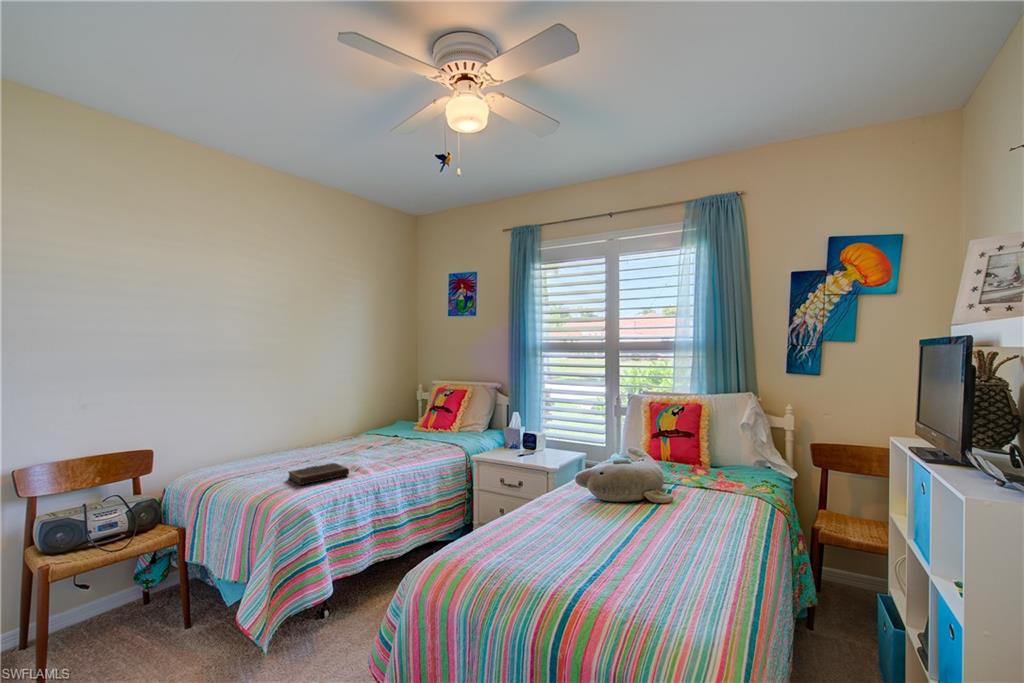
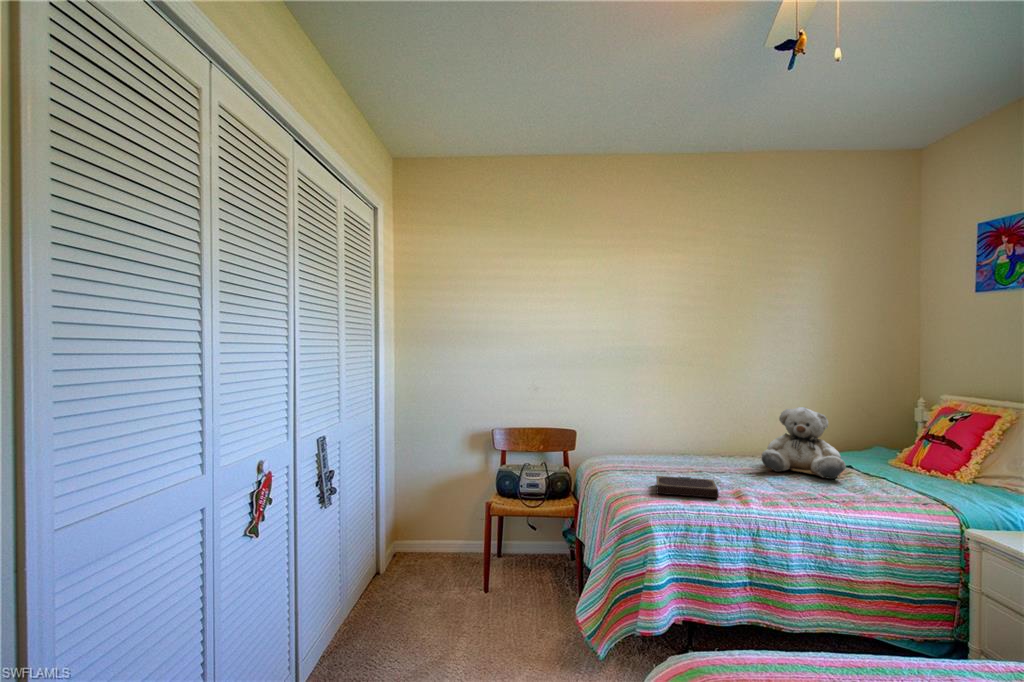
teddy bear: none [349,396,405,448] -> present [761,407,846,479]

